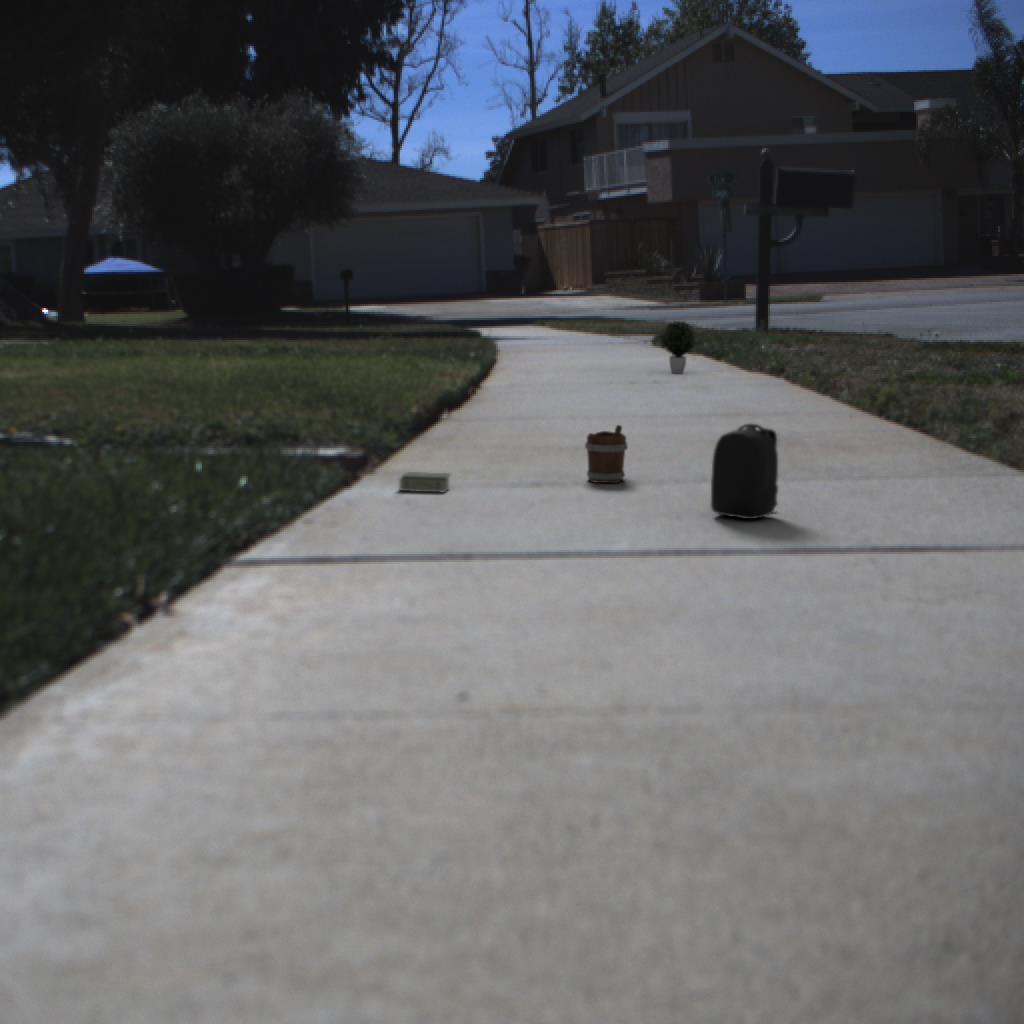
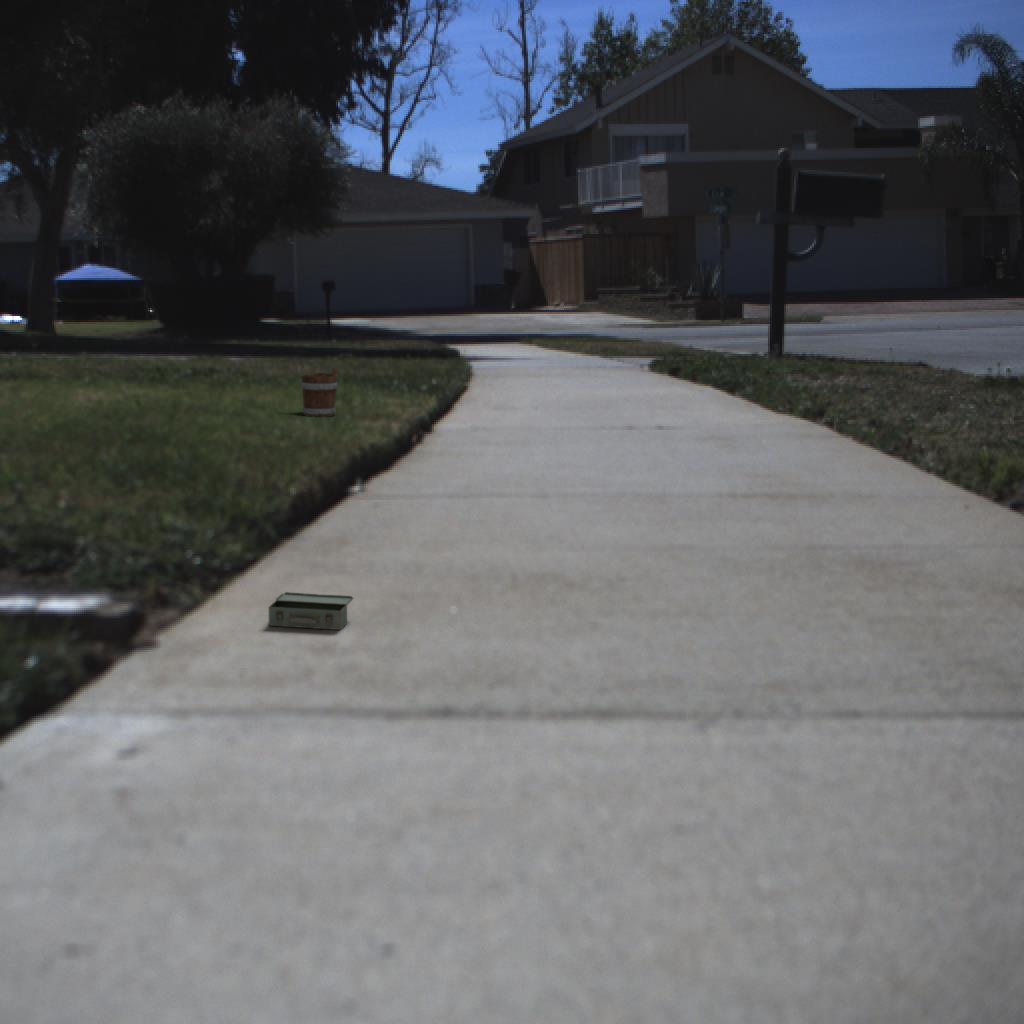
potted plant: present [660,321,696,374] -> none [663,348,710,413]
backpack: present [711,424,778,519] -> none [769,543,884,706]
bucket: present [585,425,628,483] -> present [301,368,338,417]

